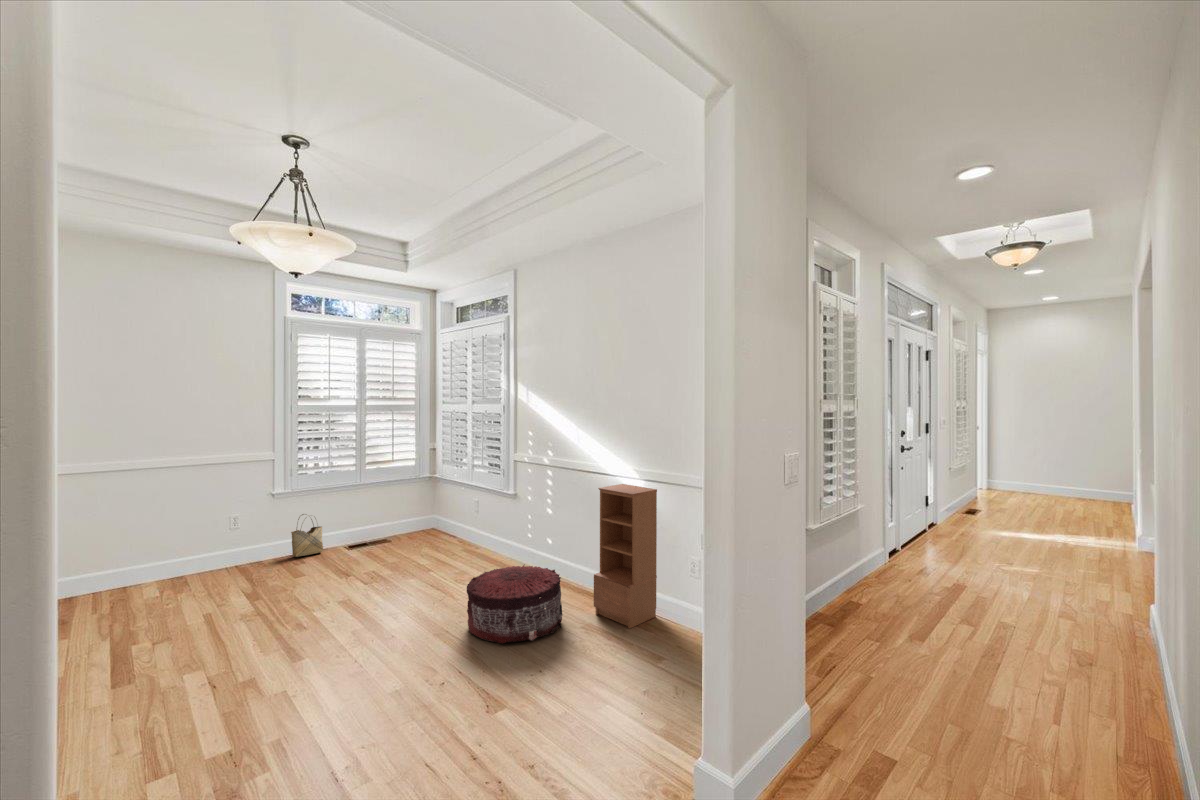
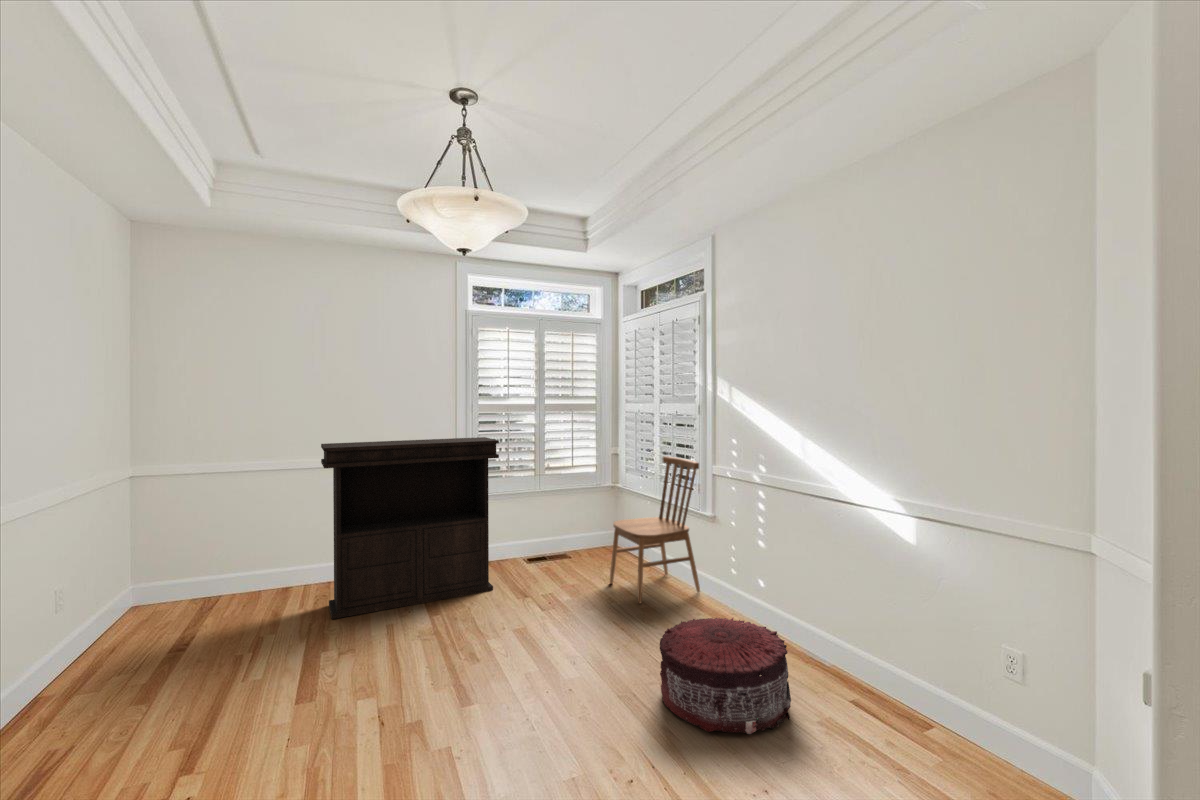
console table: none [128,436,322,614] -> present [321,437,499,619]
dining chair: none [427,448,504,570] -> present [610,456,700,604]
bookcase: present [594,484,657,628] -> none [834,519,938,738]
woven basket: present [291,514,323,557] -> none [471,521,502,567]

